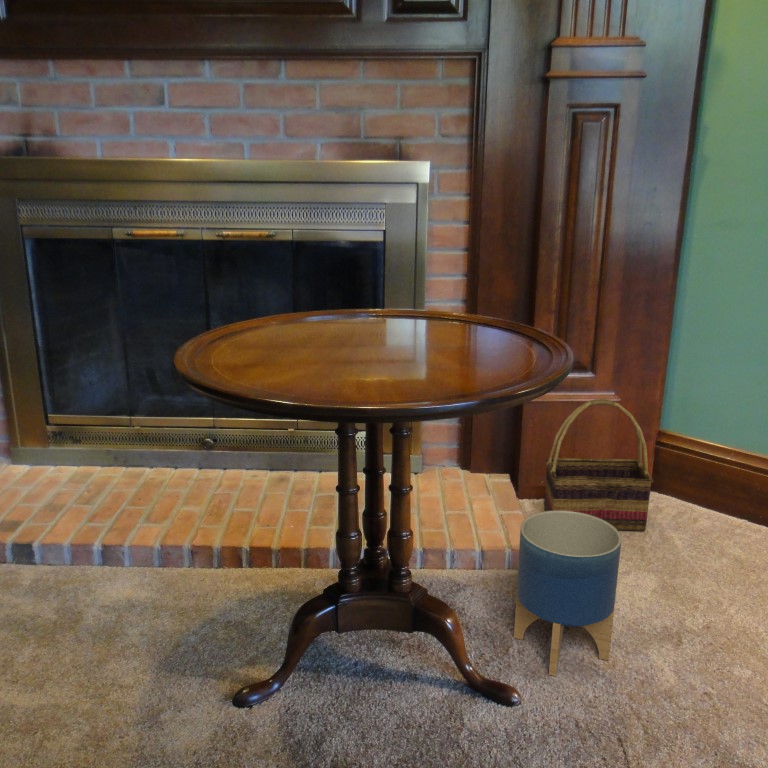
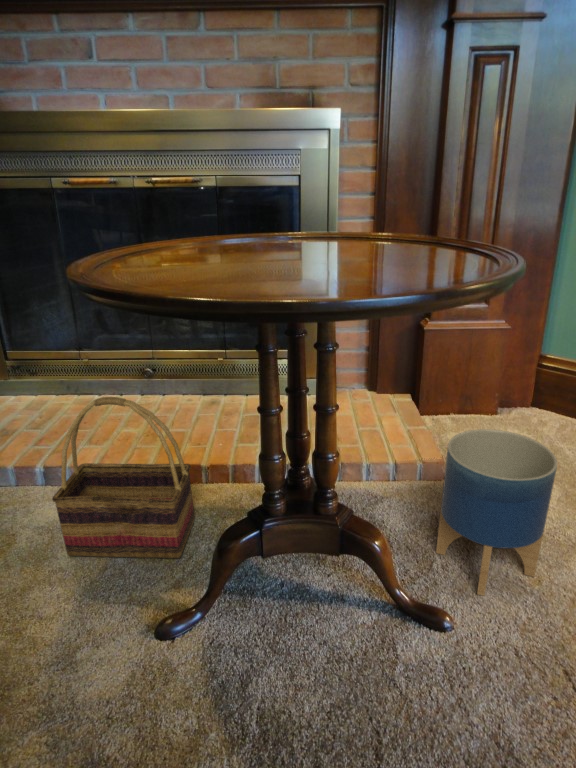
basket: present [544,399,653,531] -> present [52,397,194,559]

